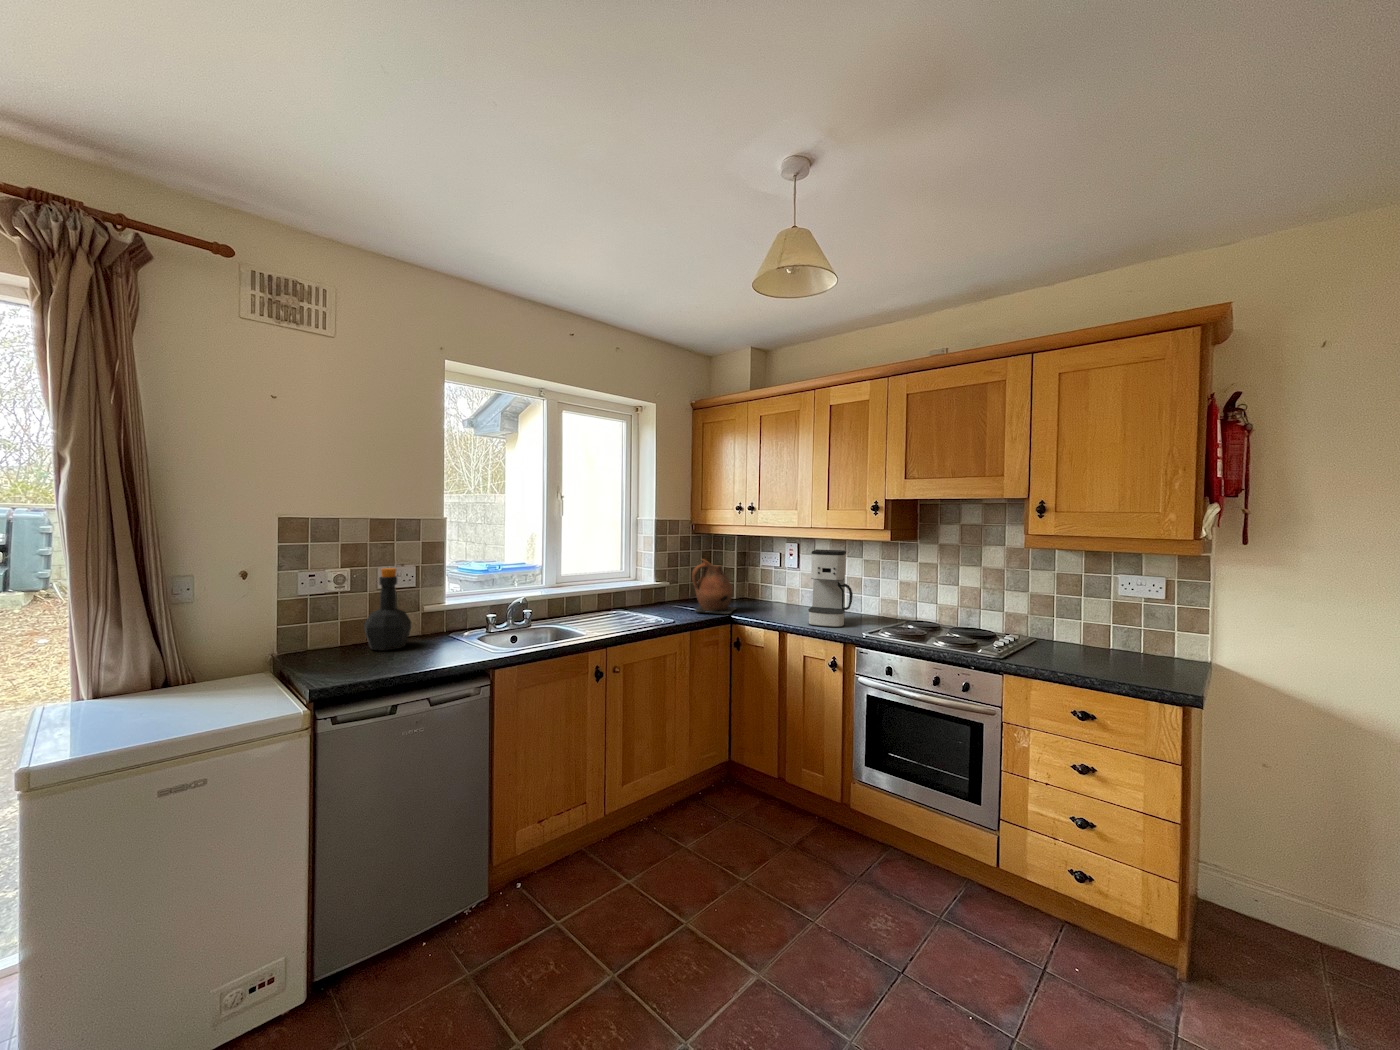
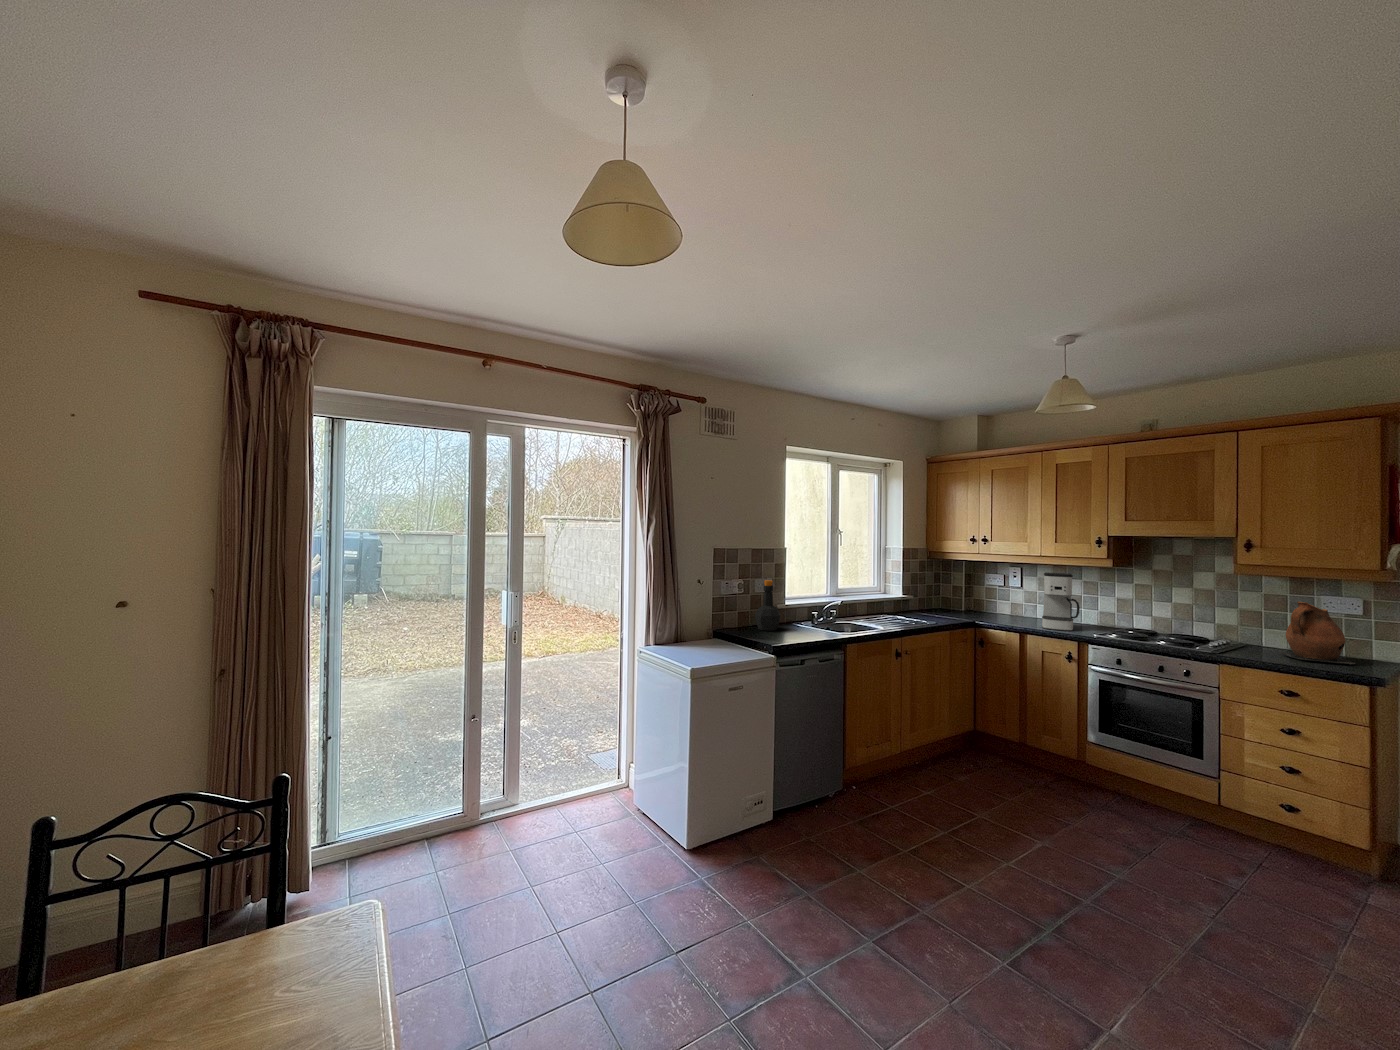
ceramic pitcher: present [692,559,736,614] -> present [1282,602,1355,665]

